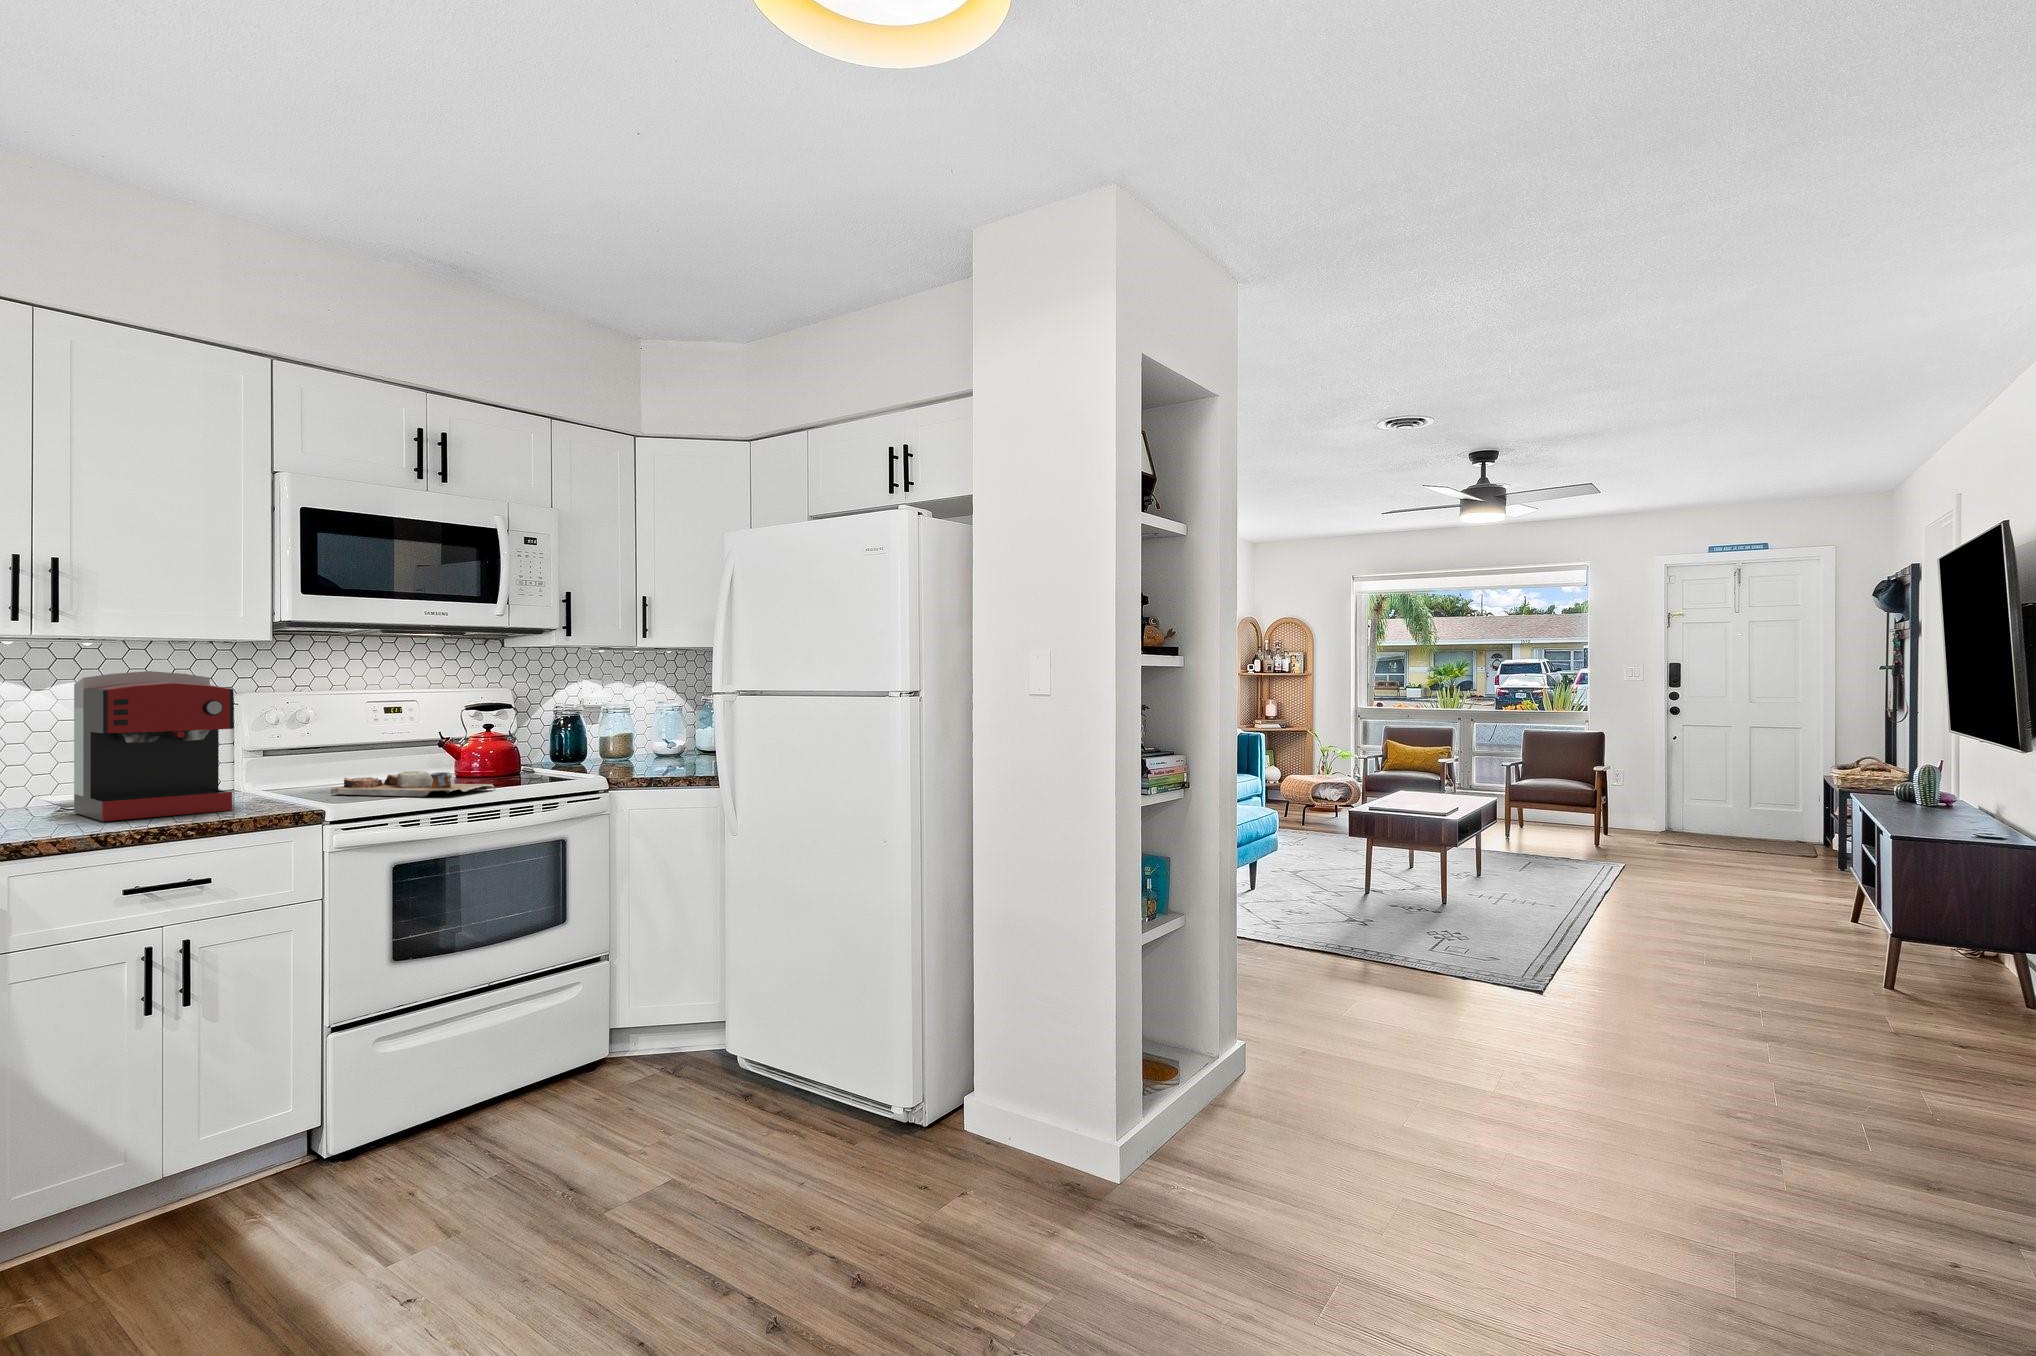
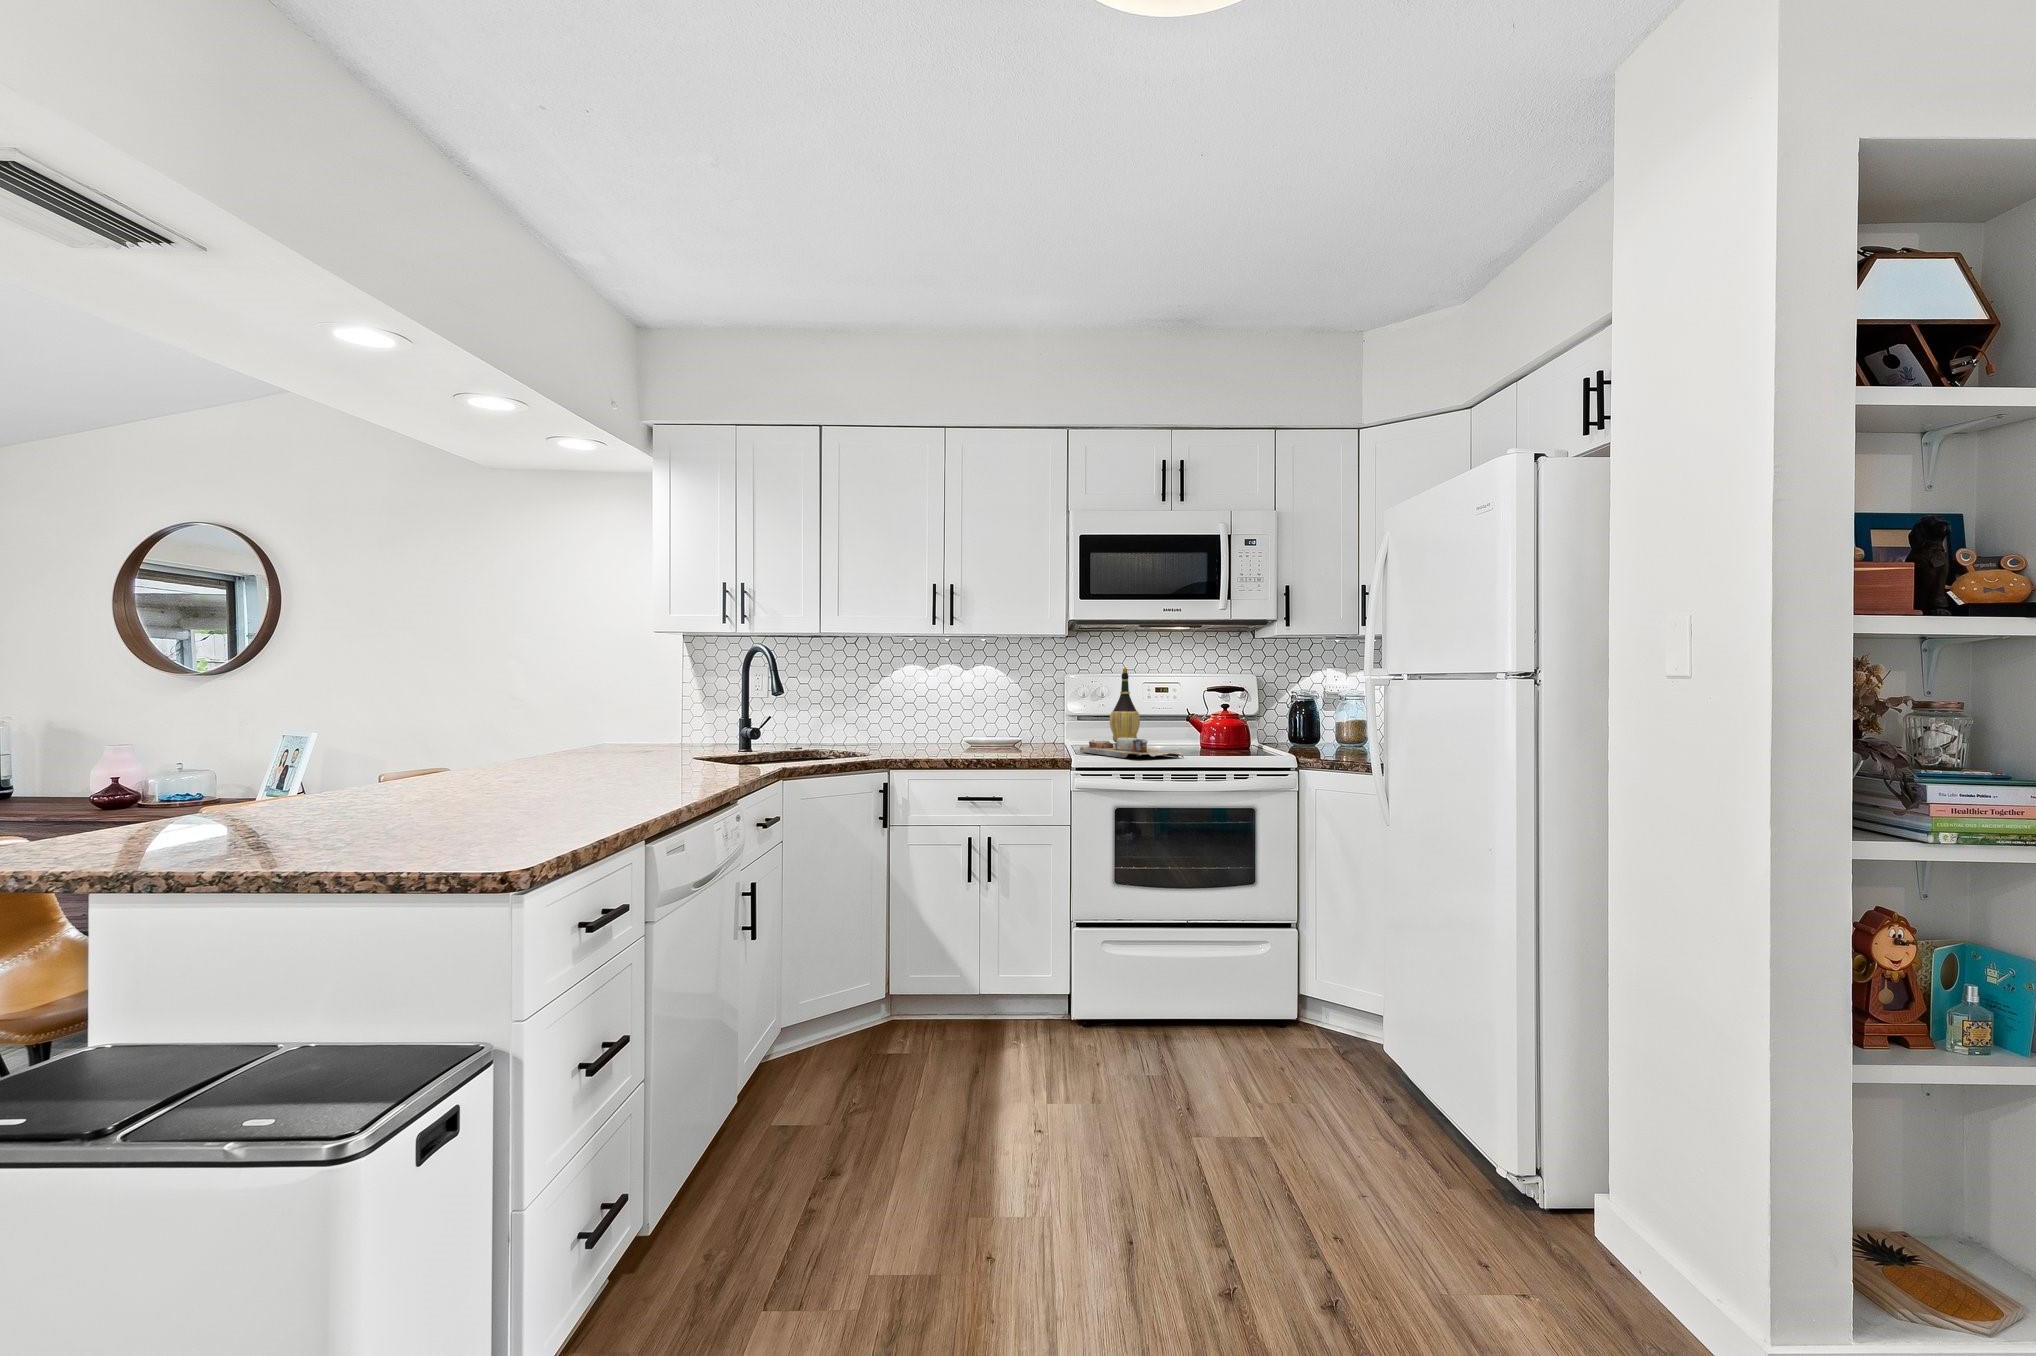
coffee maker: present [74,671,234,821] -> none [934,655,1007,756]
wine bottle: none [331,685,376,779] -> present [1110,668,1140,742]

